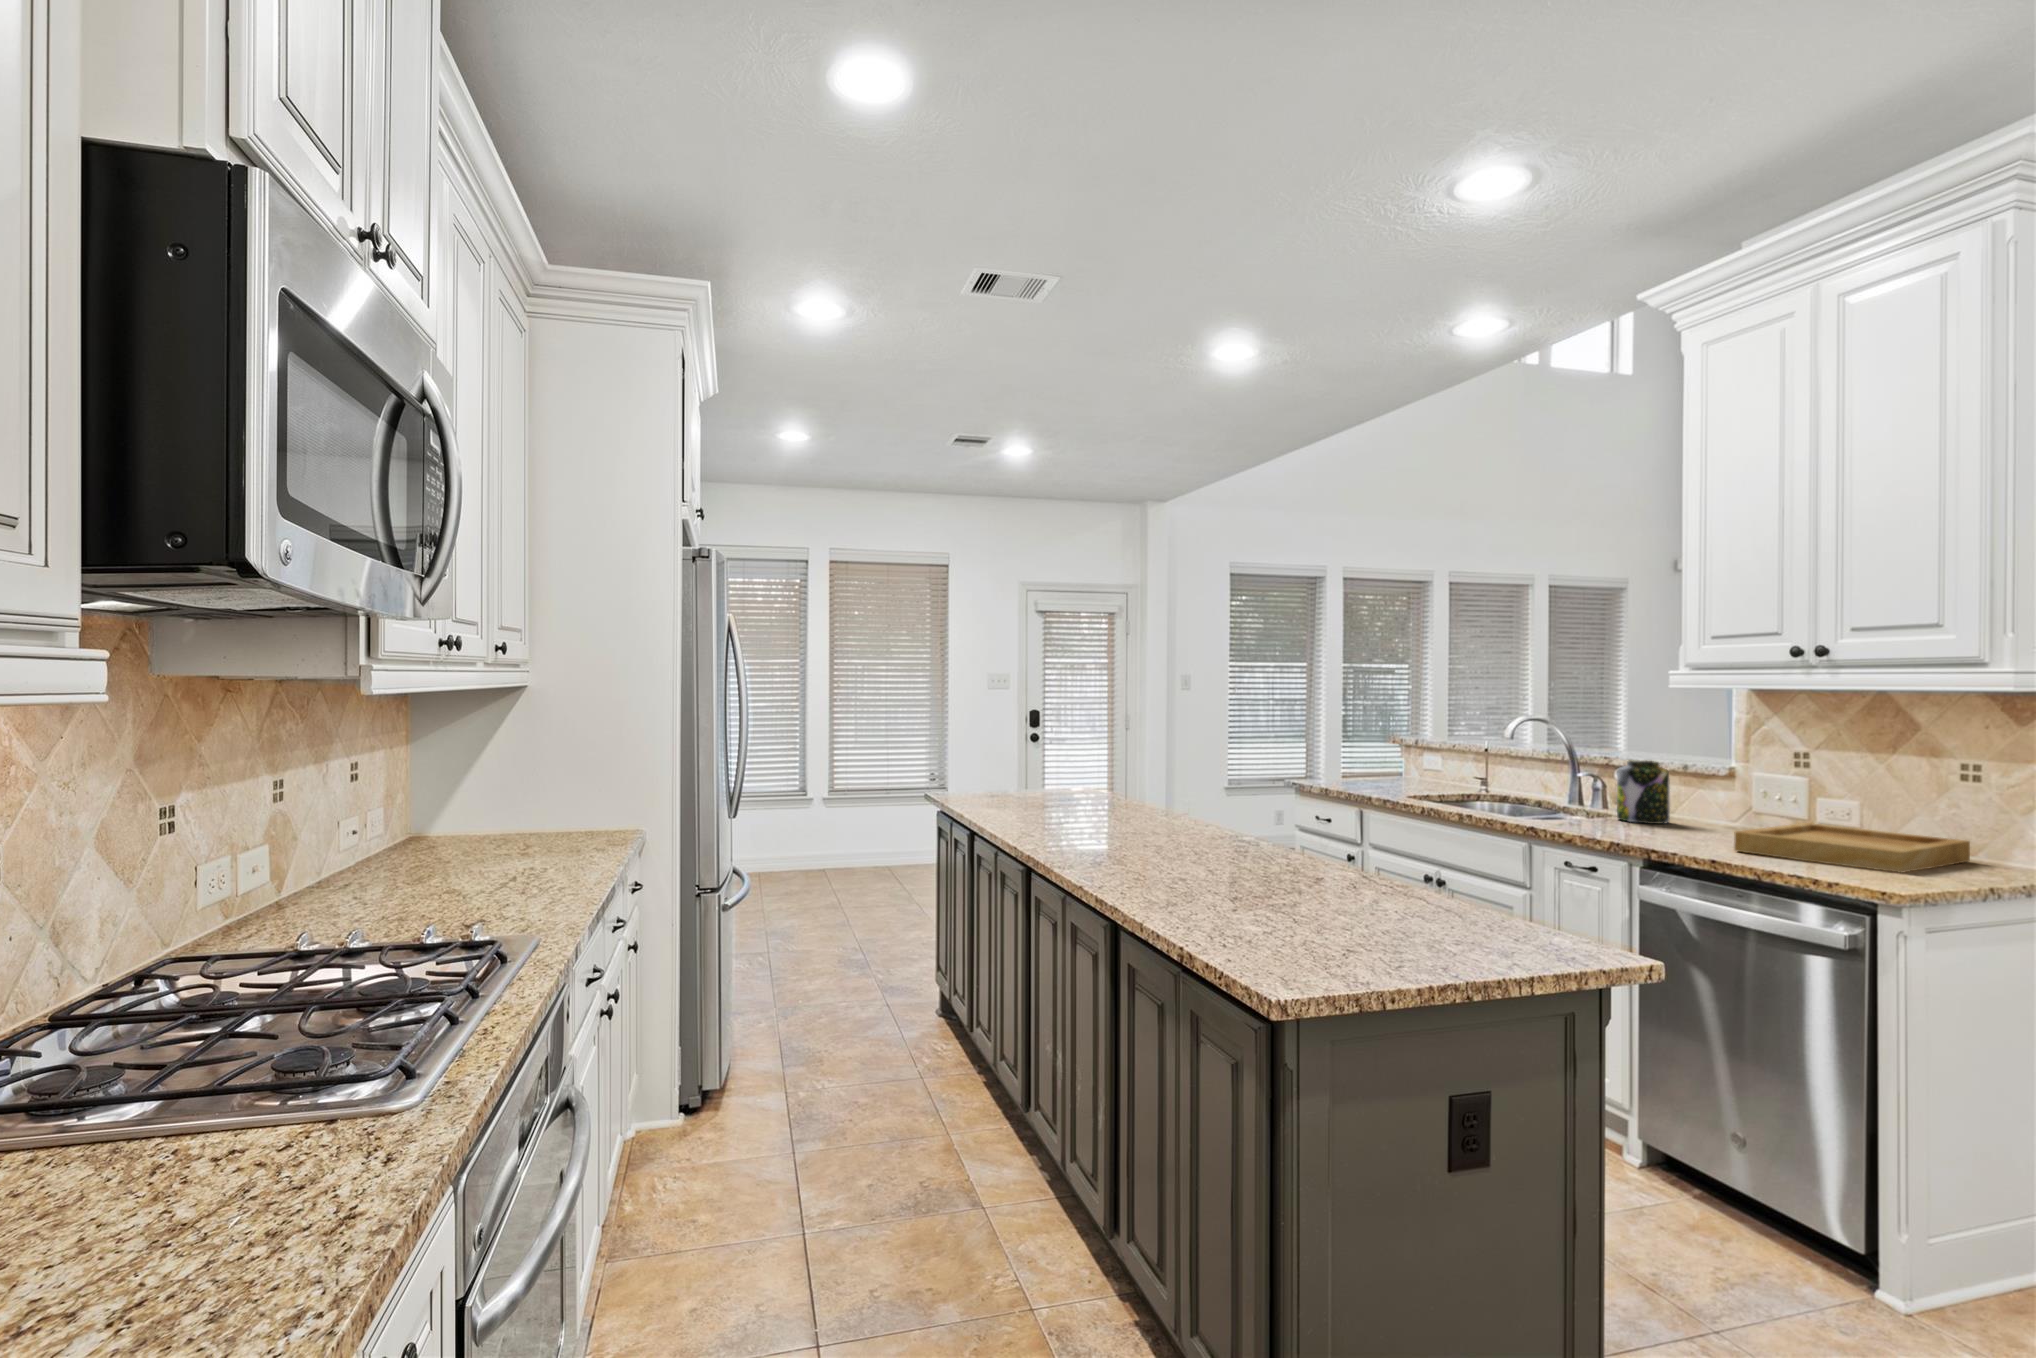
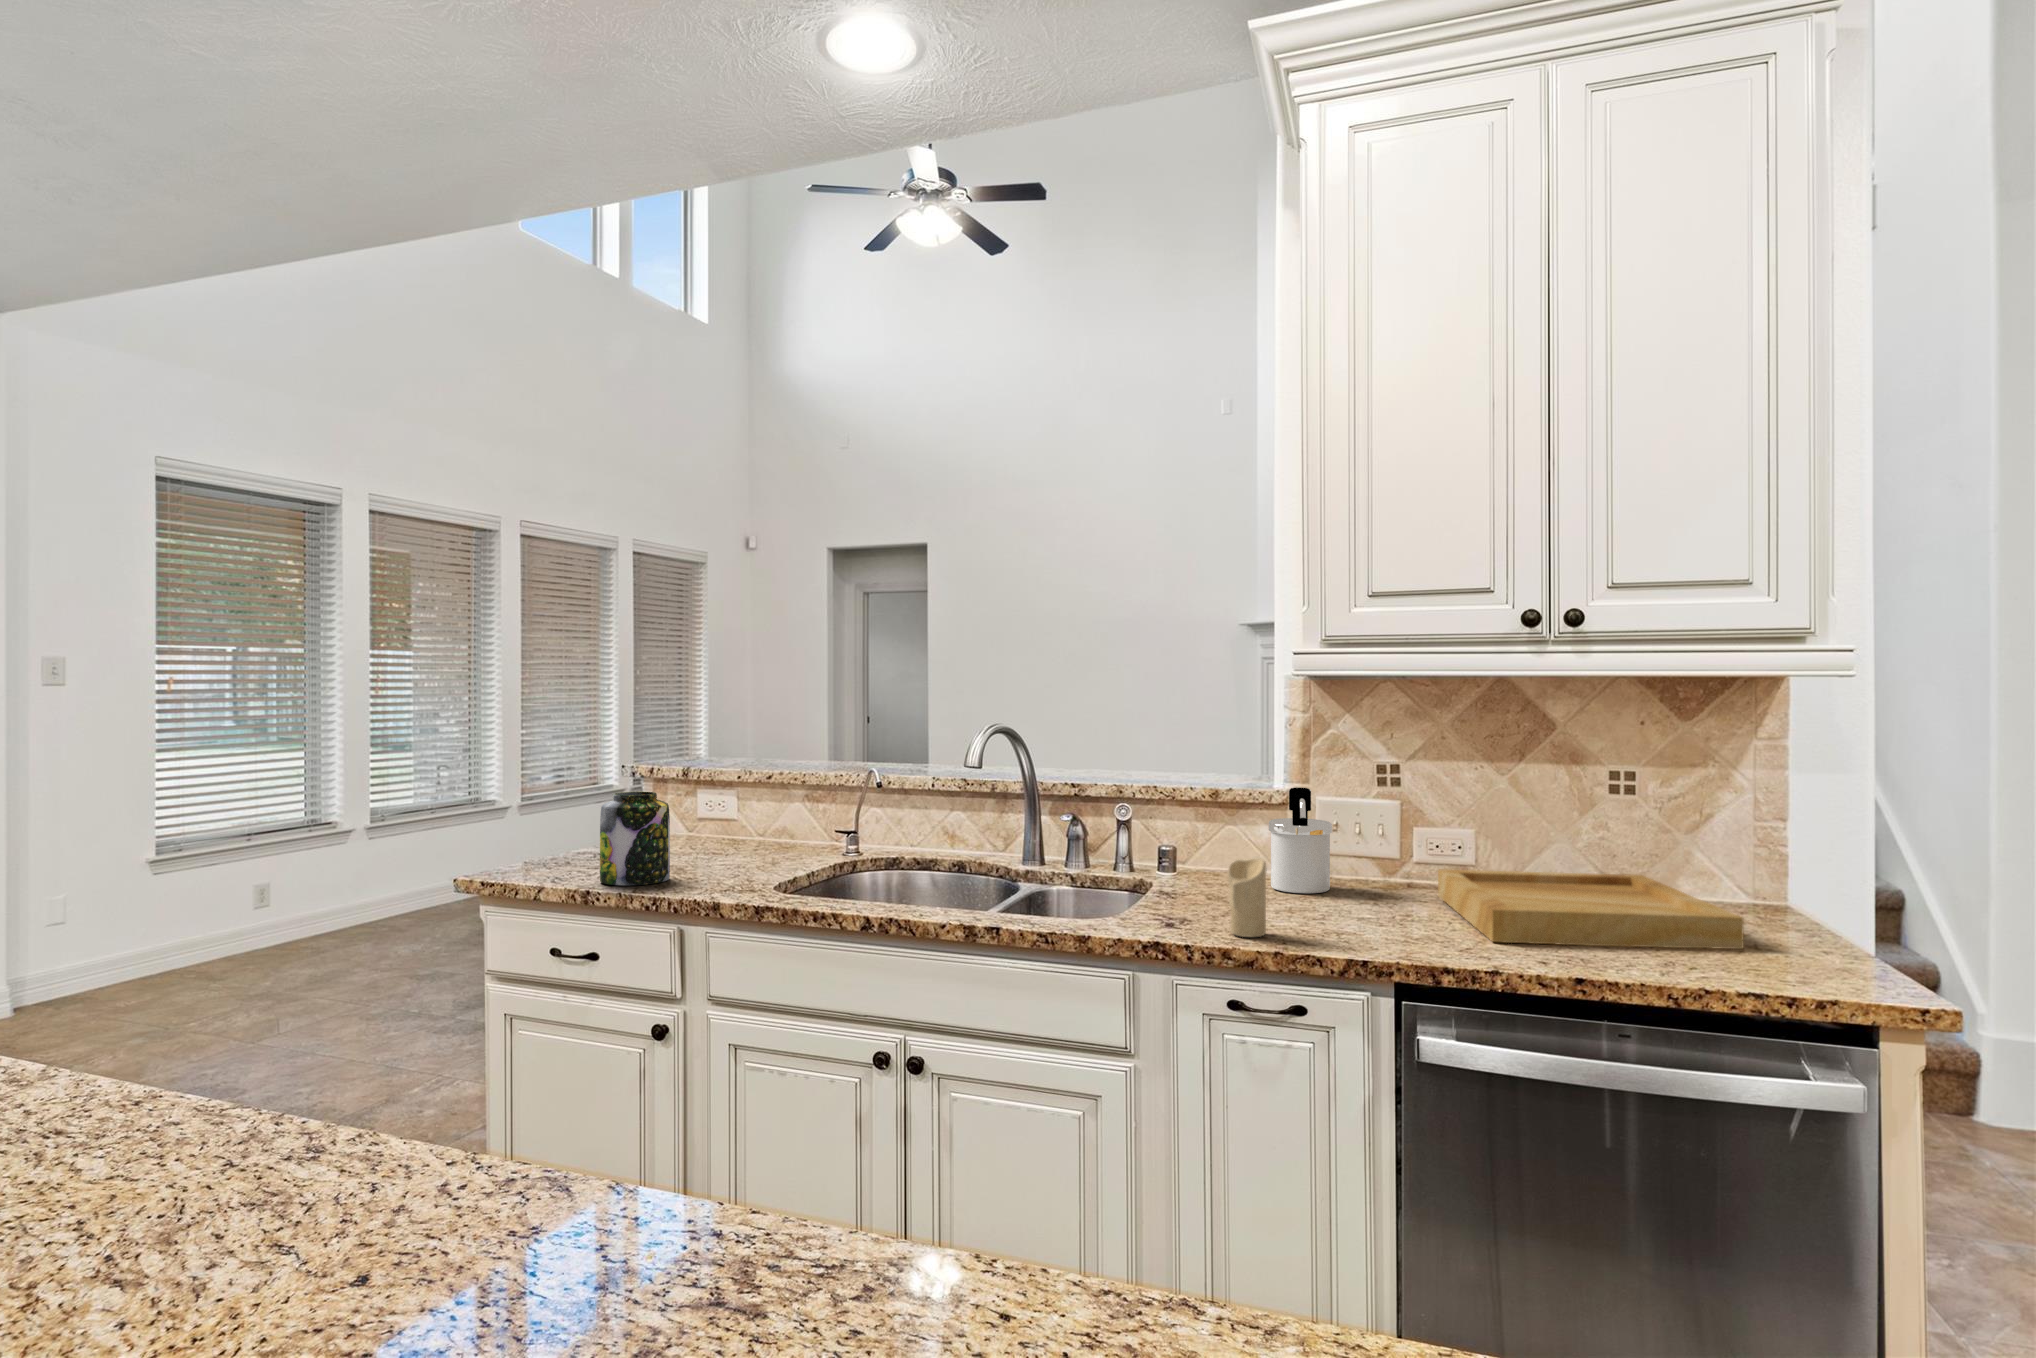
jar: present [1617,761,1670,824] -> present [600,792,670,885]
soap dispenser: none [1702,764,1756,833] -> present [1269,788,1332,893]
candle: none [1589,793,1613,835] -> present [1228,858,1266,937]

